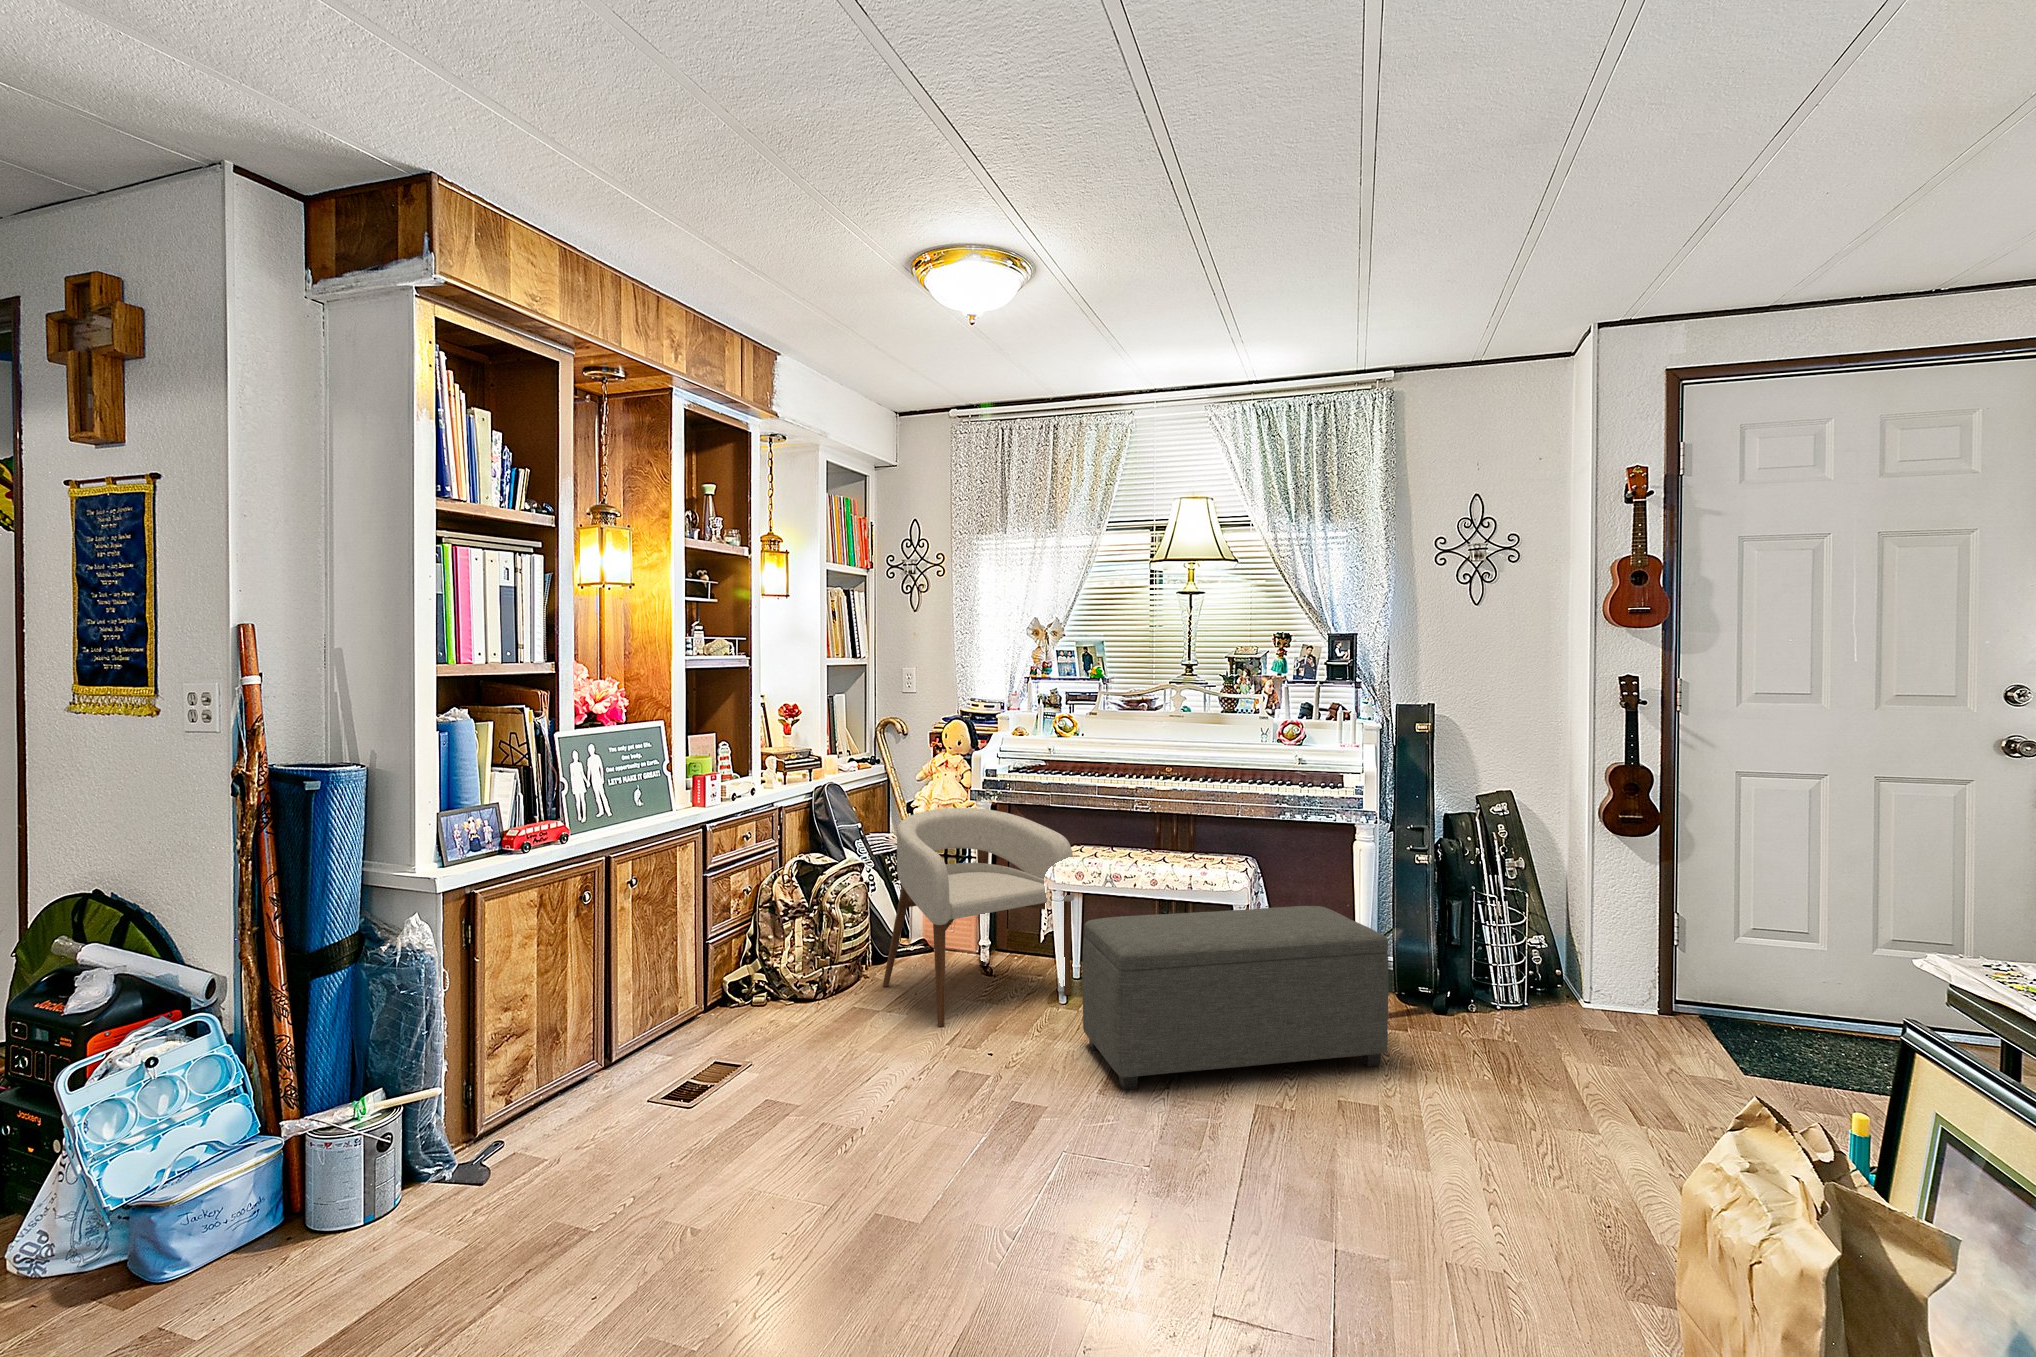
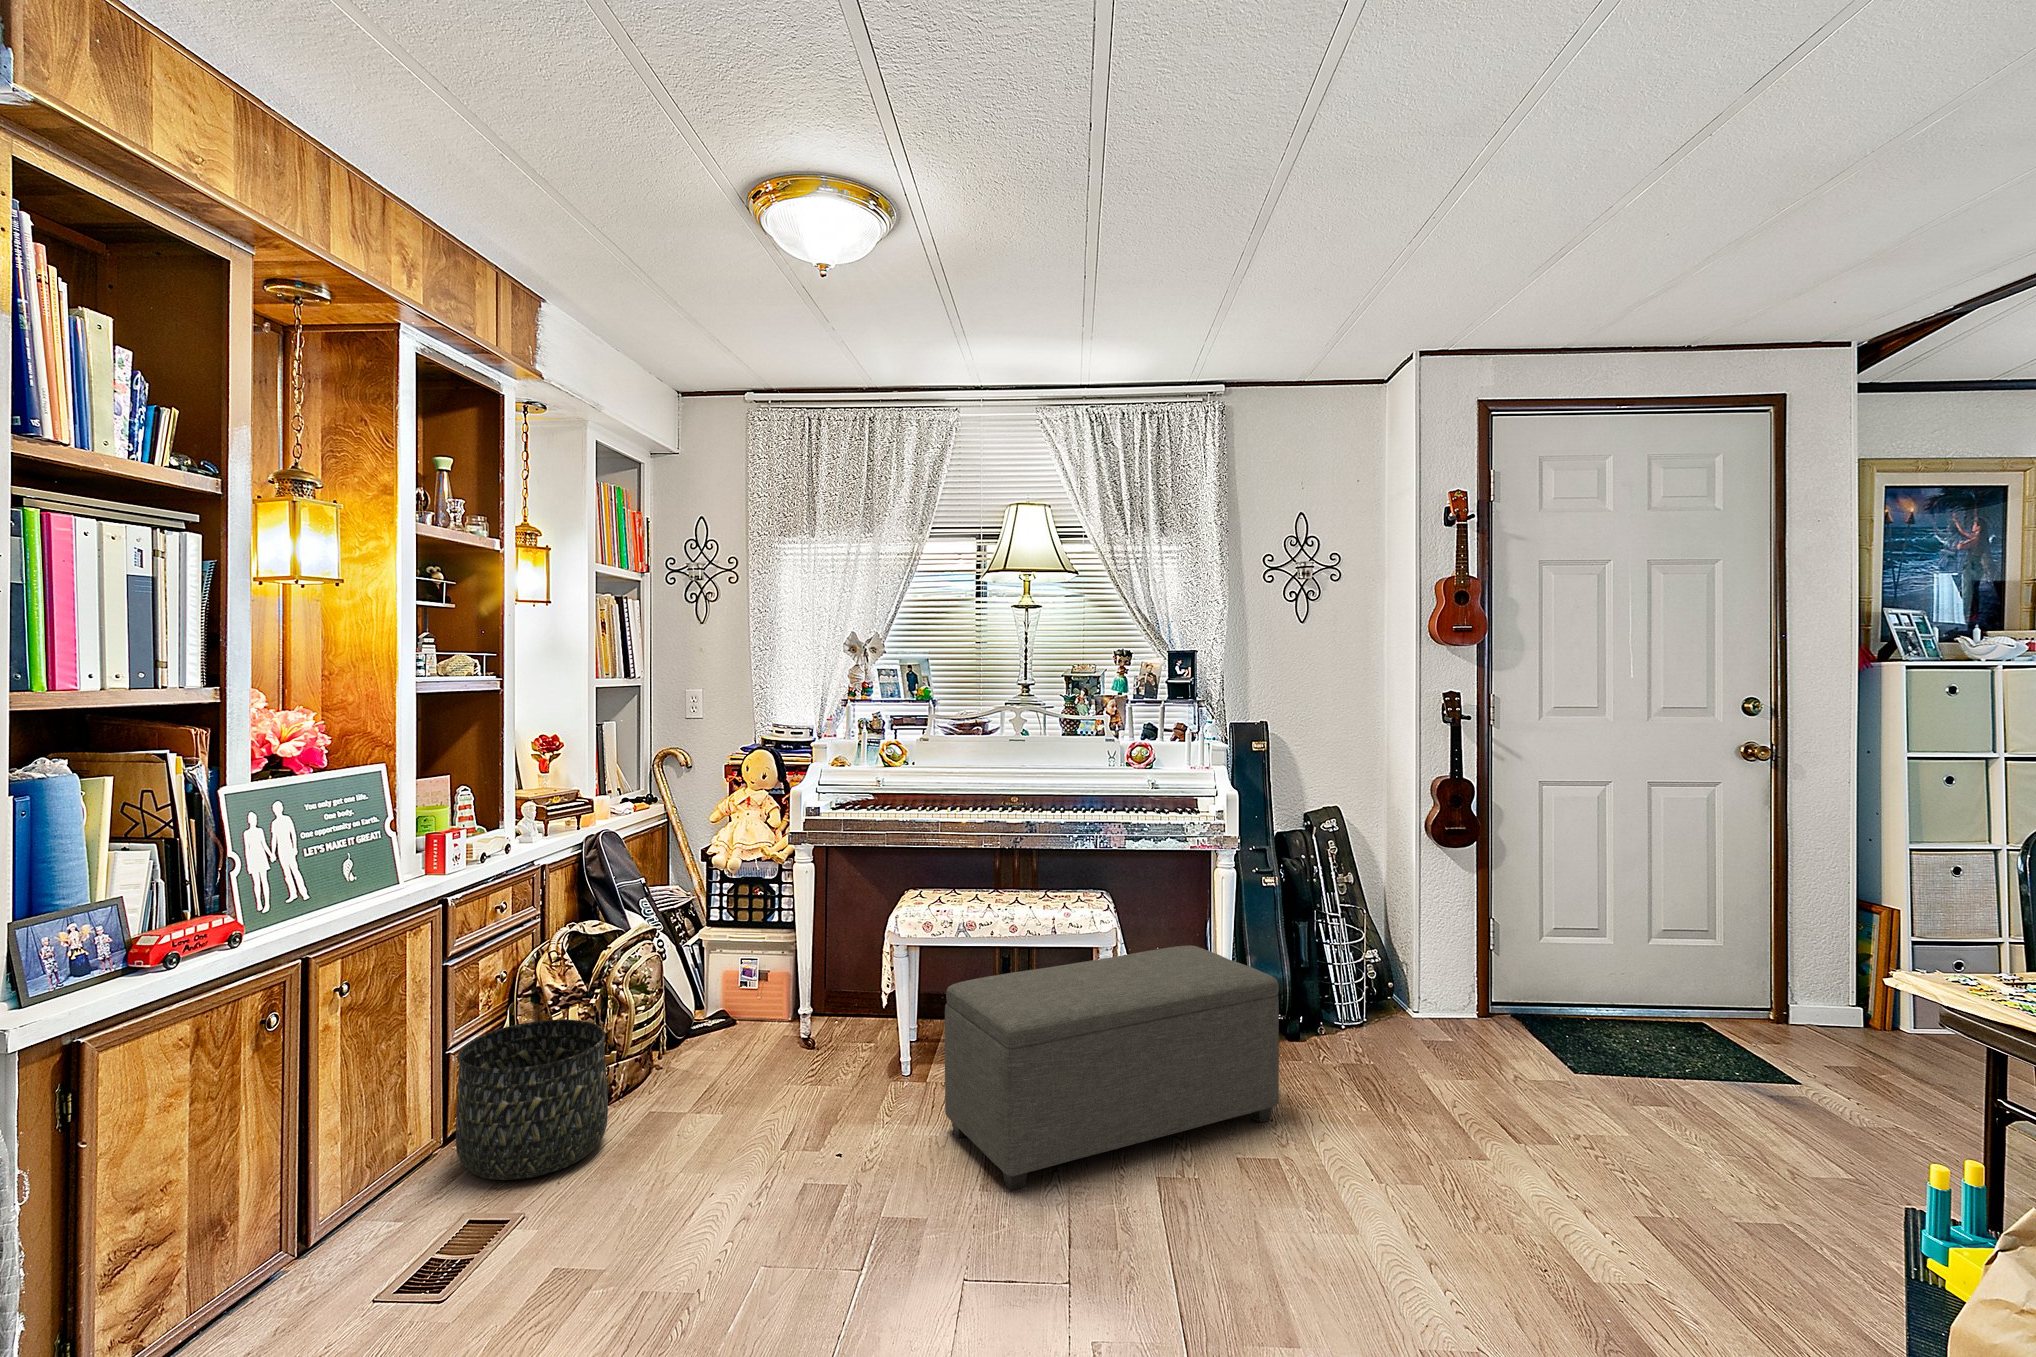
armchair: present [883,808,1075,1027] -> none [682,854,915,1128]
basket: none [710,927,819,1040] -> present [456,1020,608,1180]

